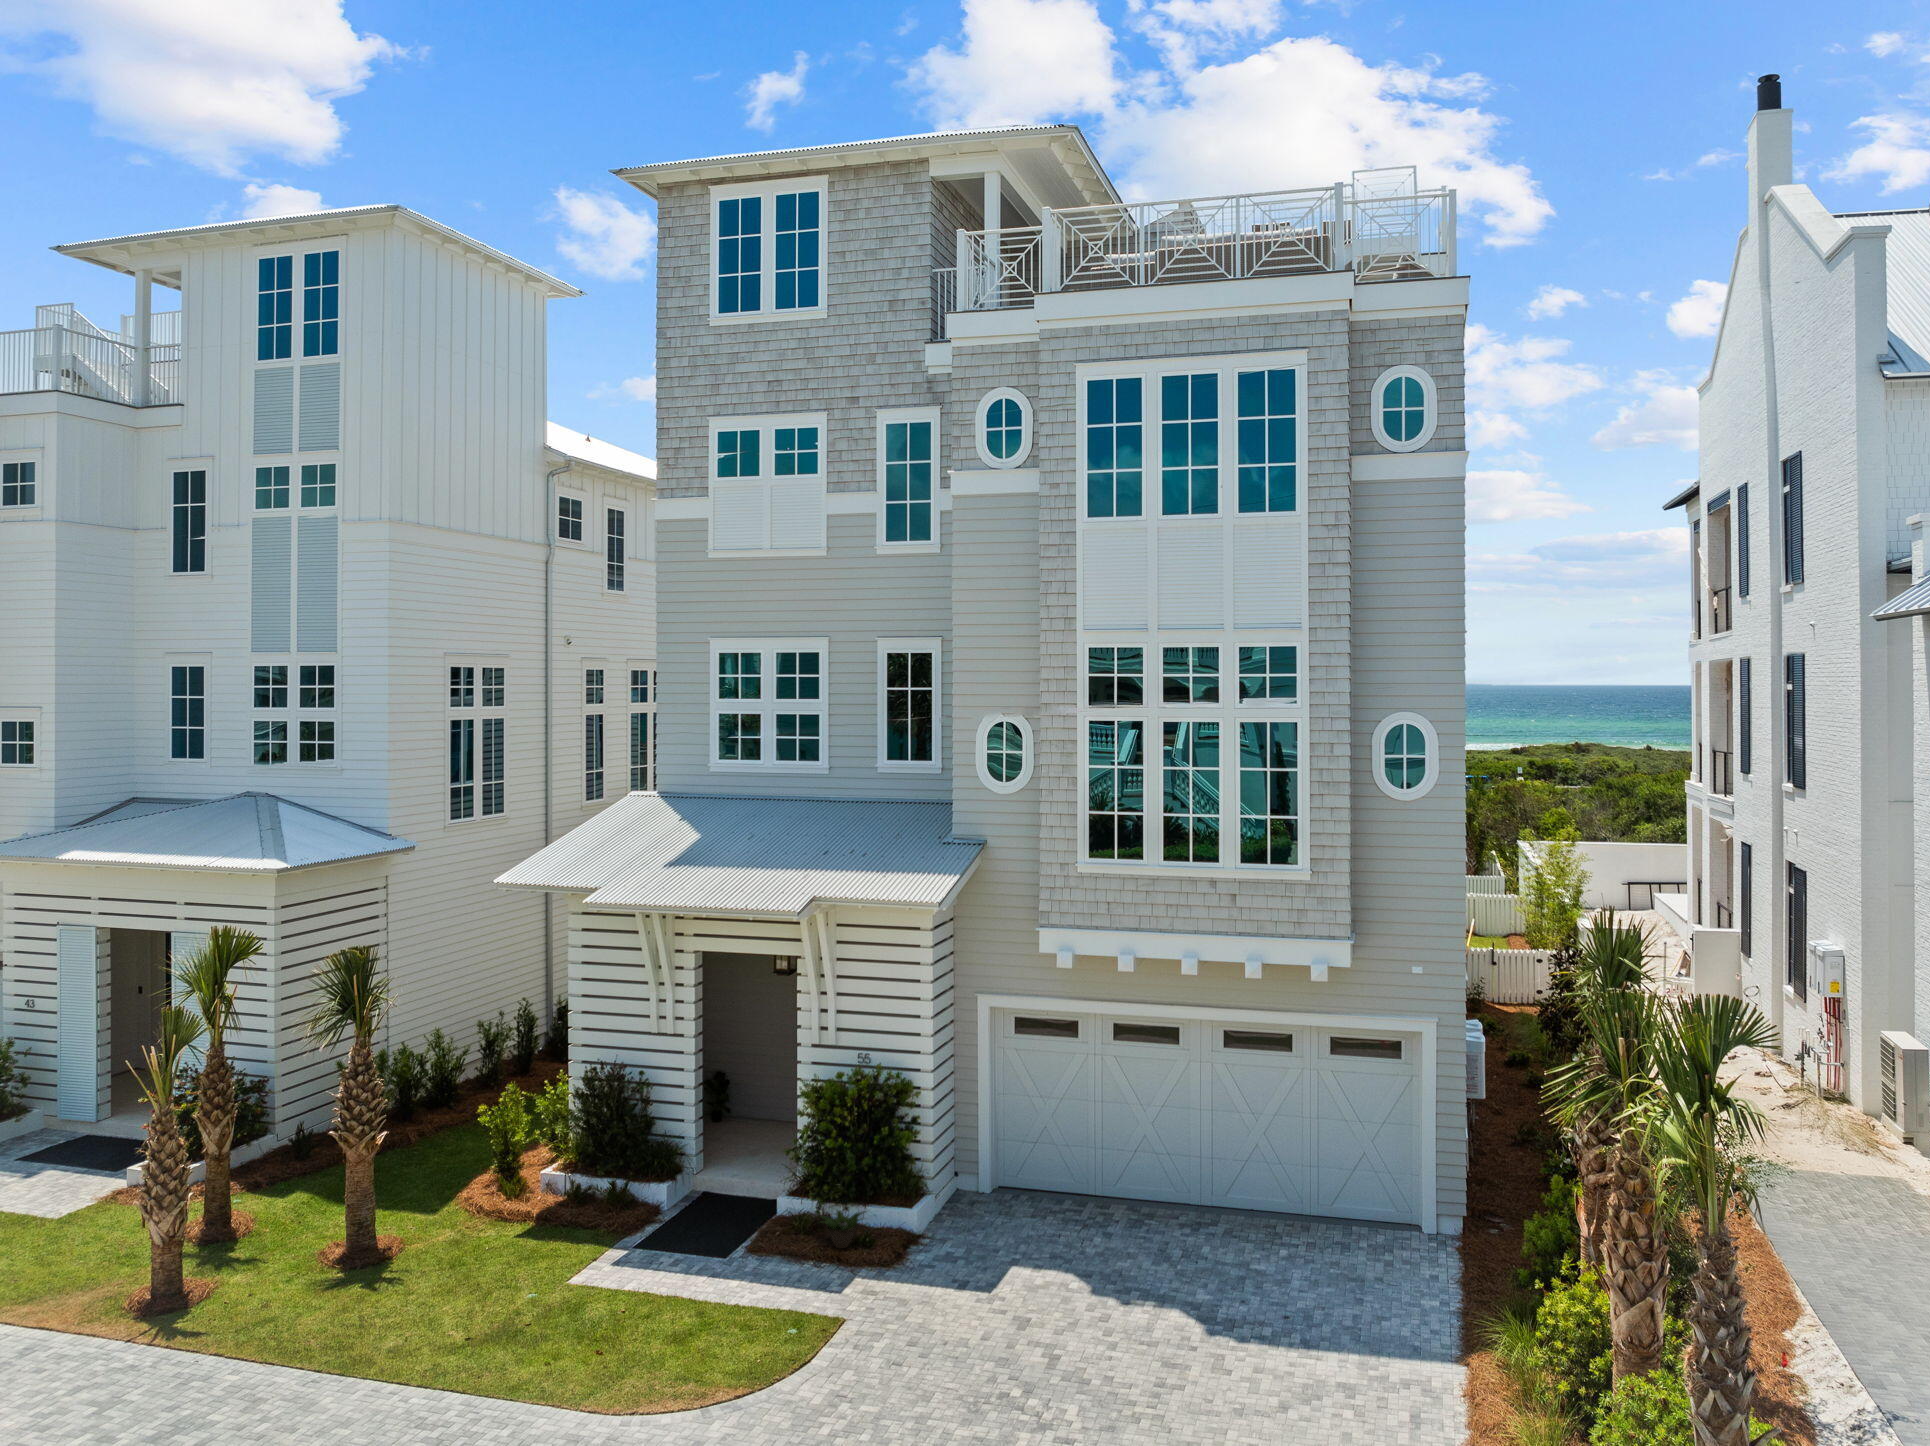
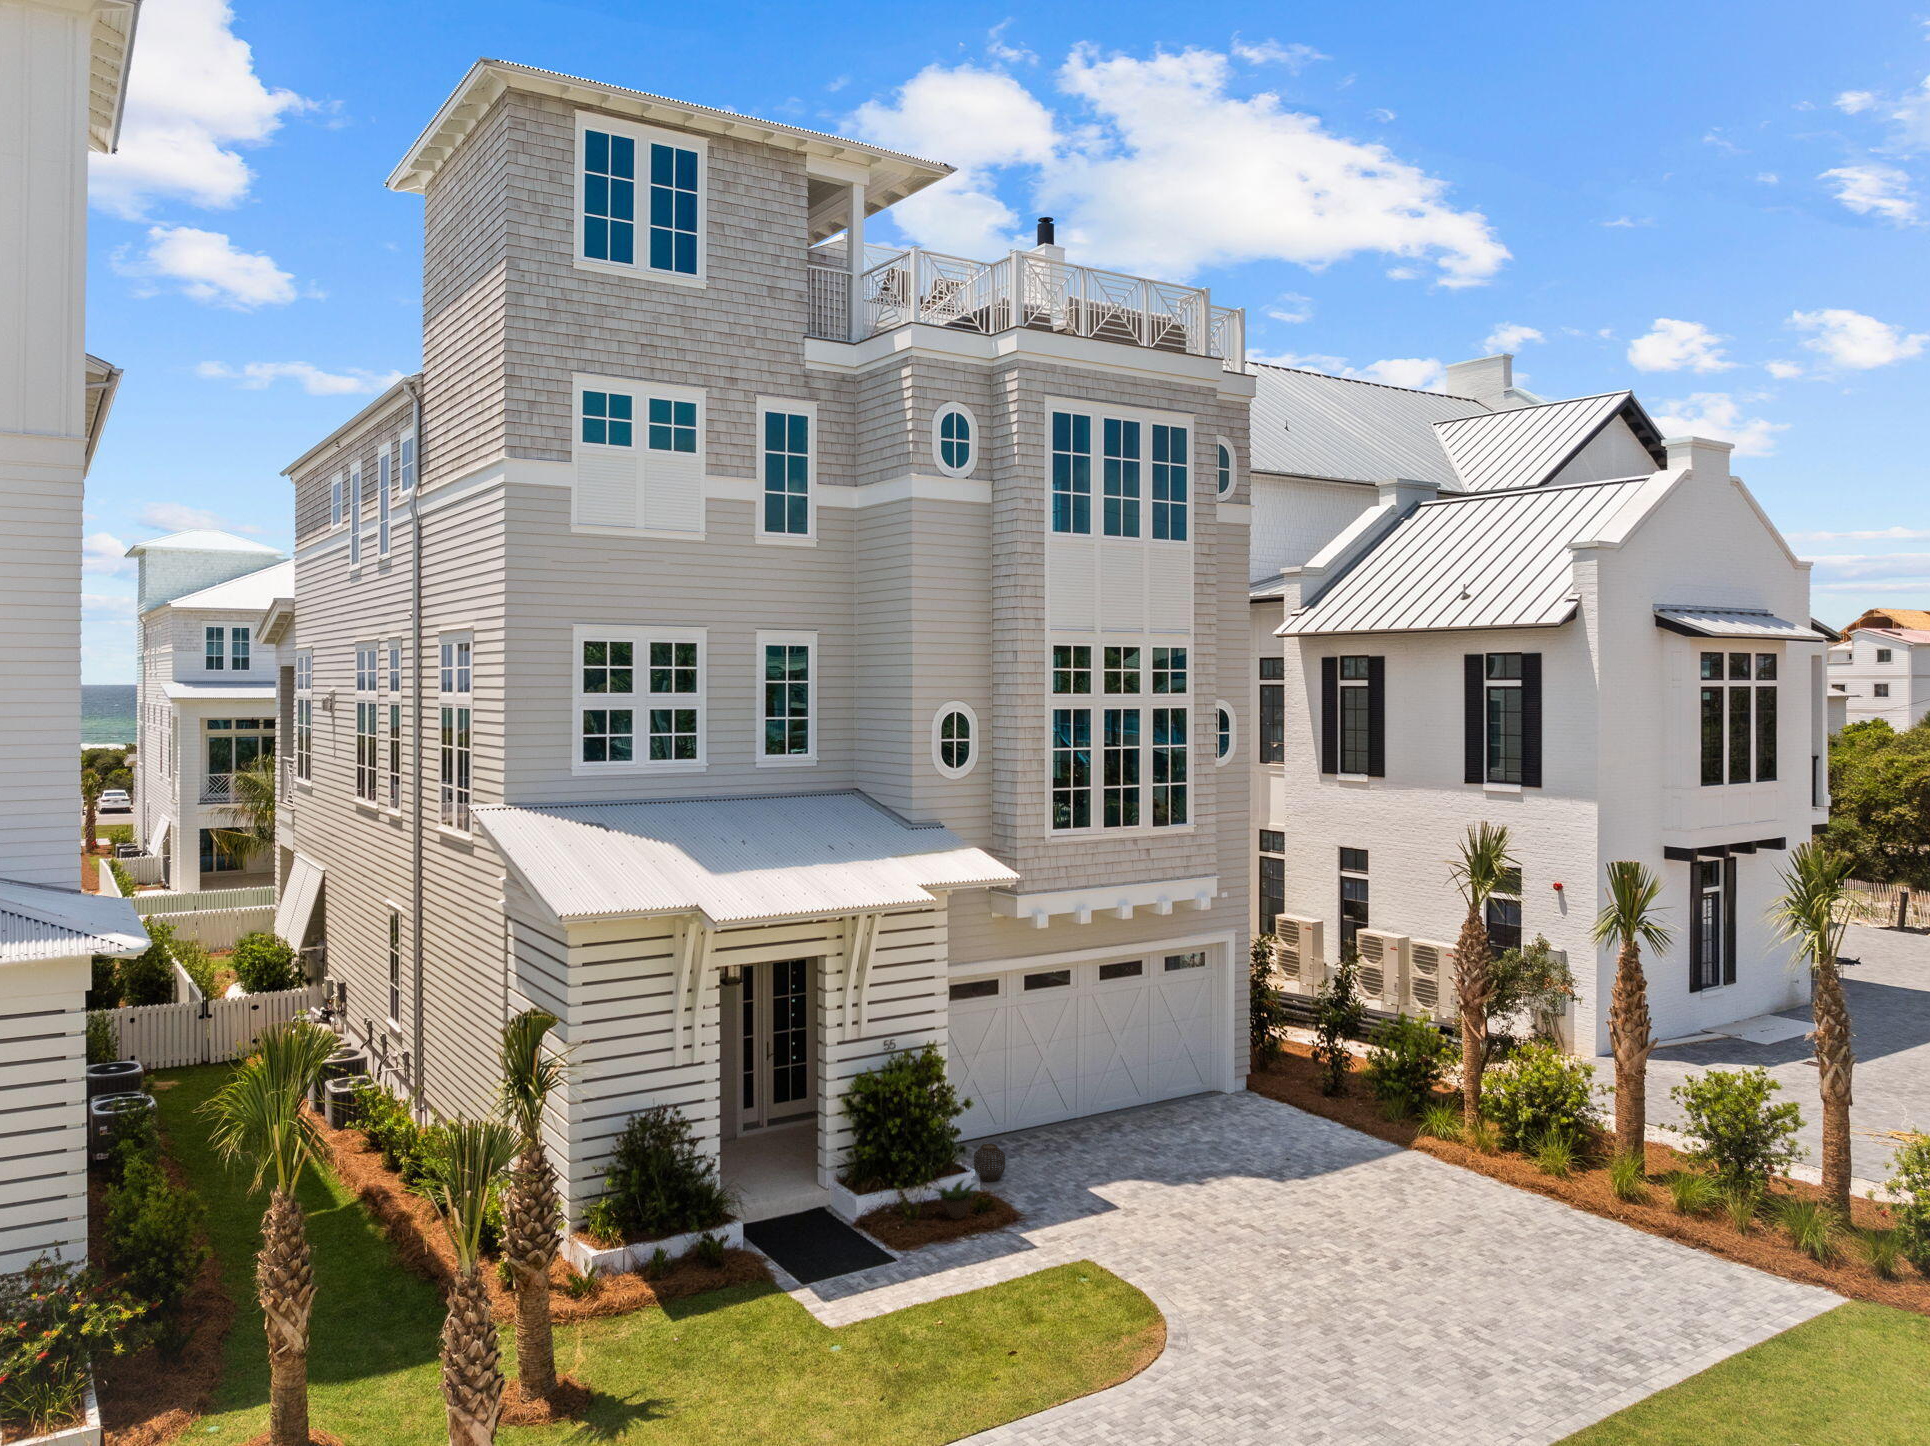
woven basket: none [936,1184,969,1226] -> present [974,1144,1005,1182]

